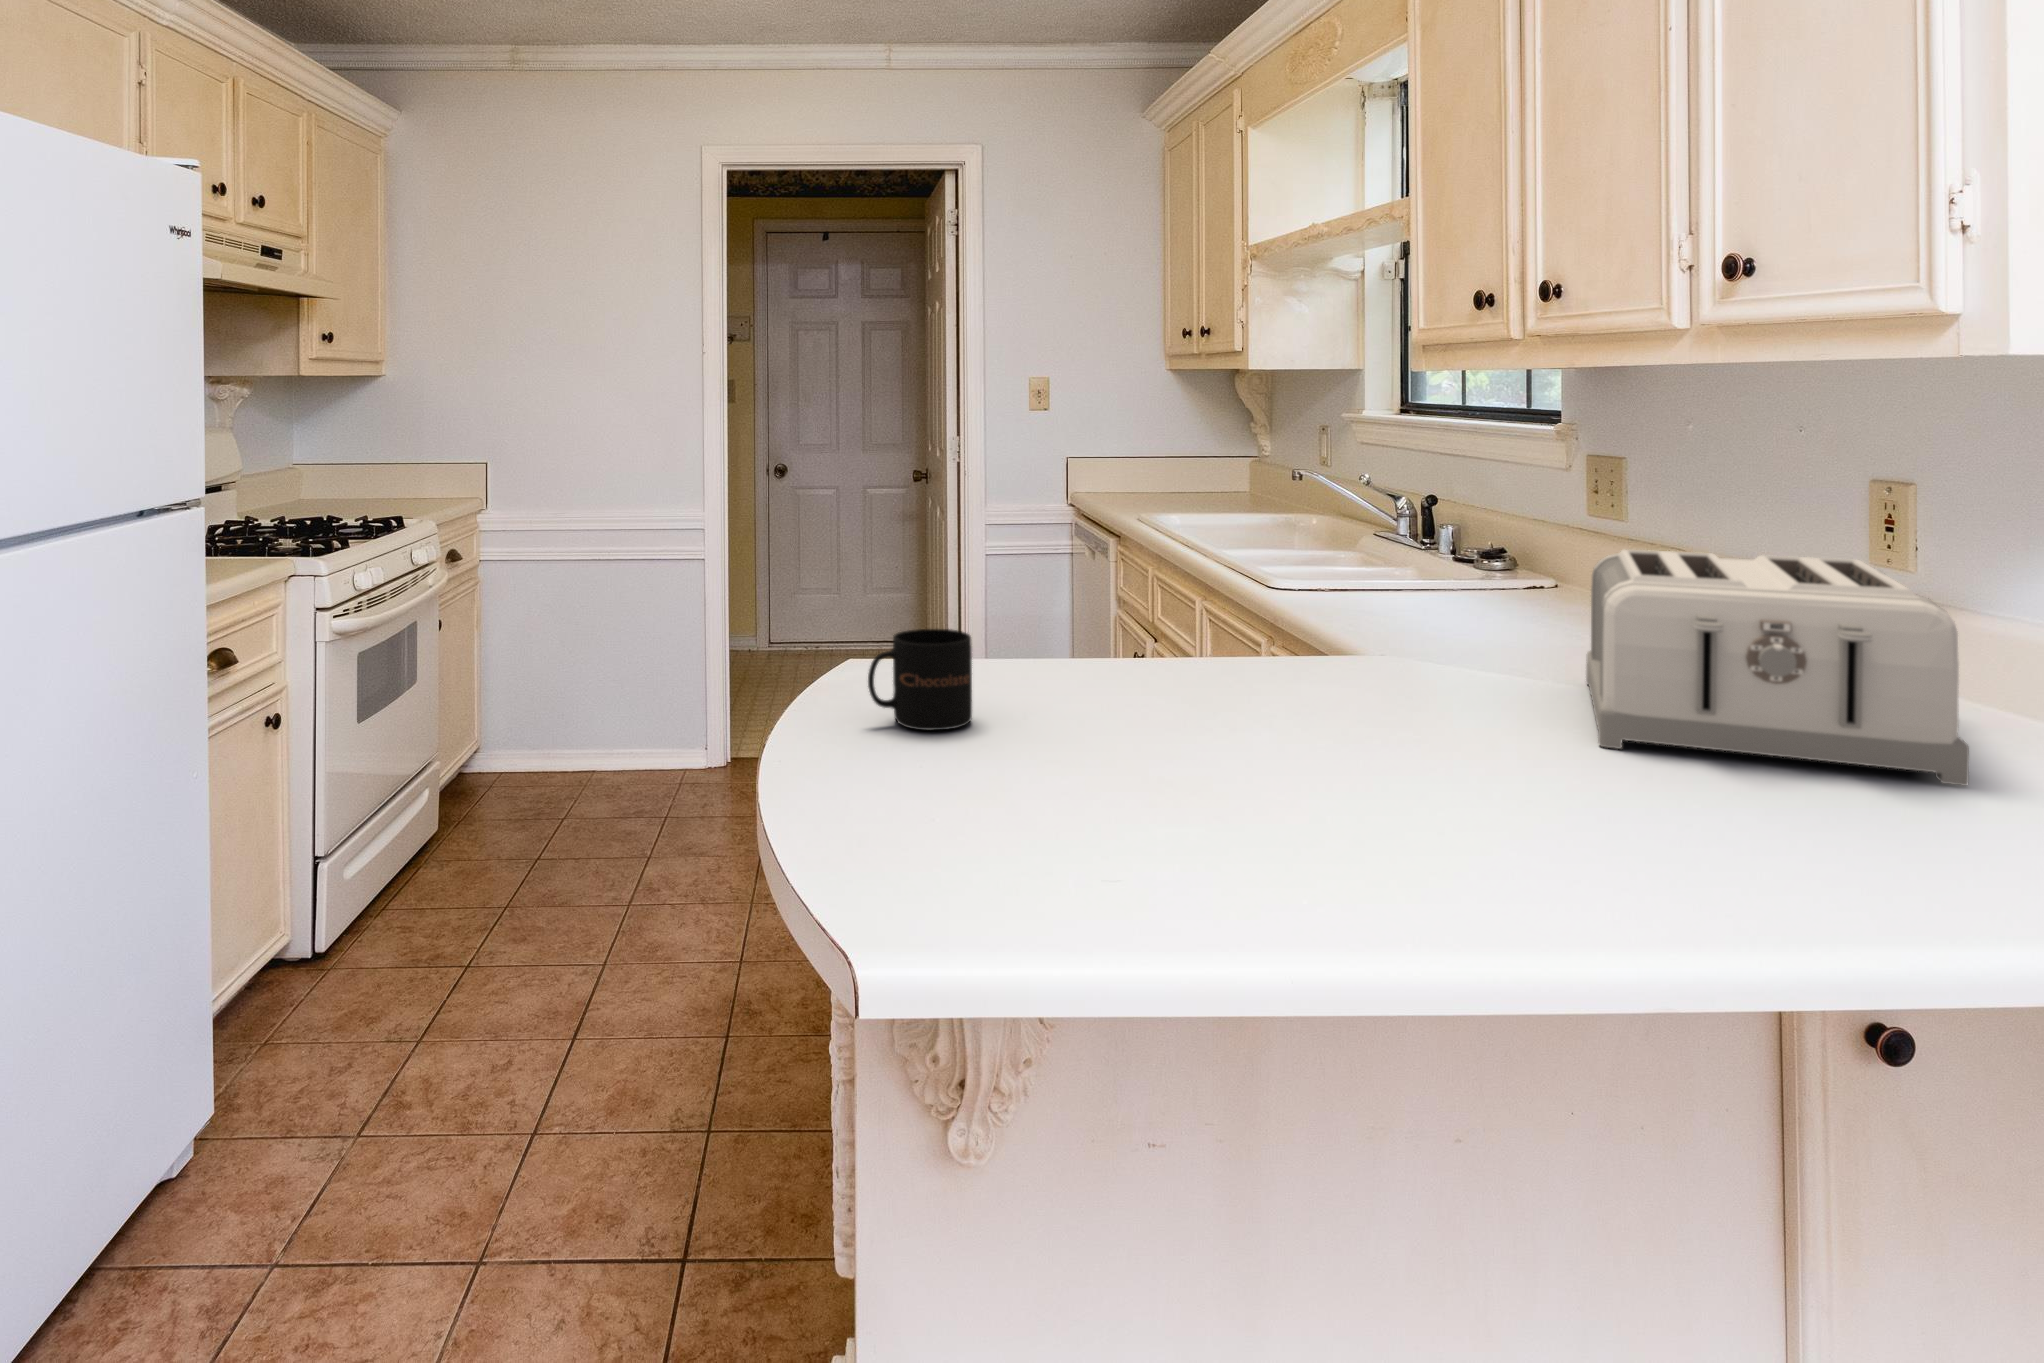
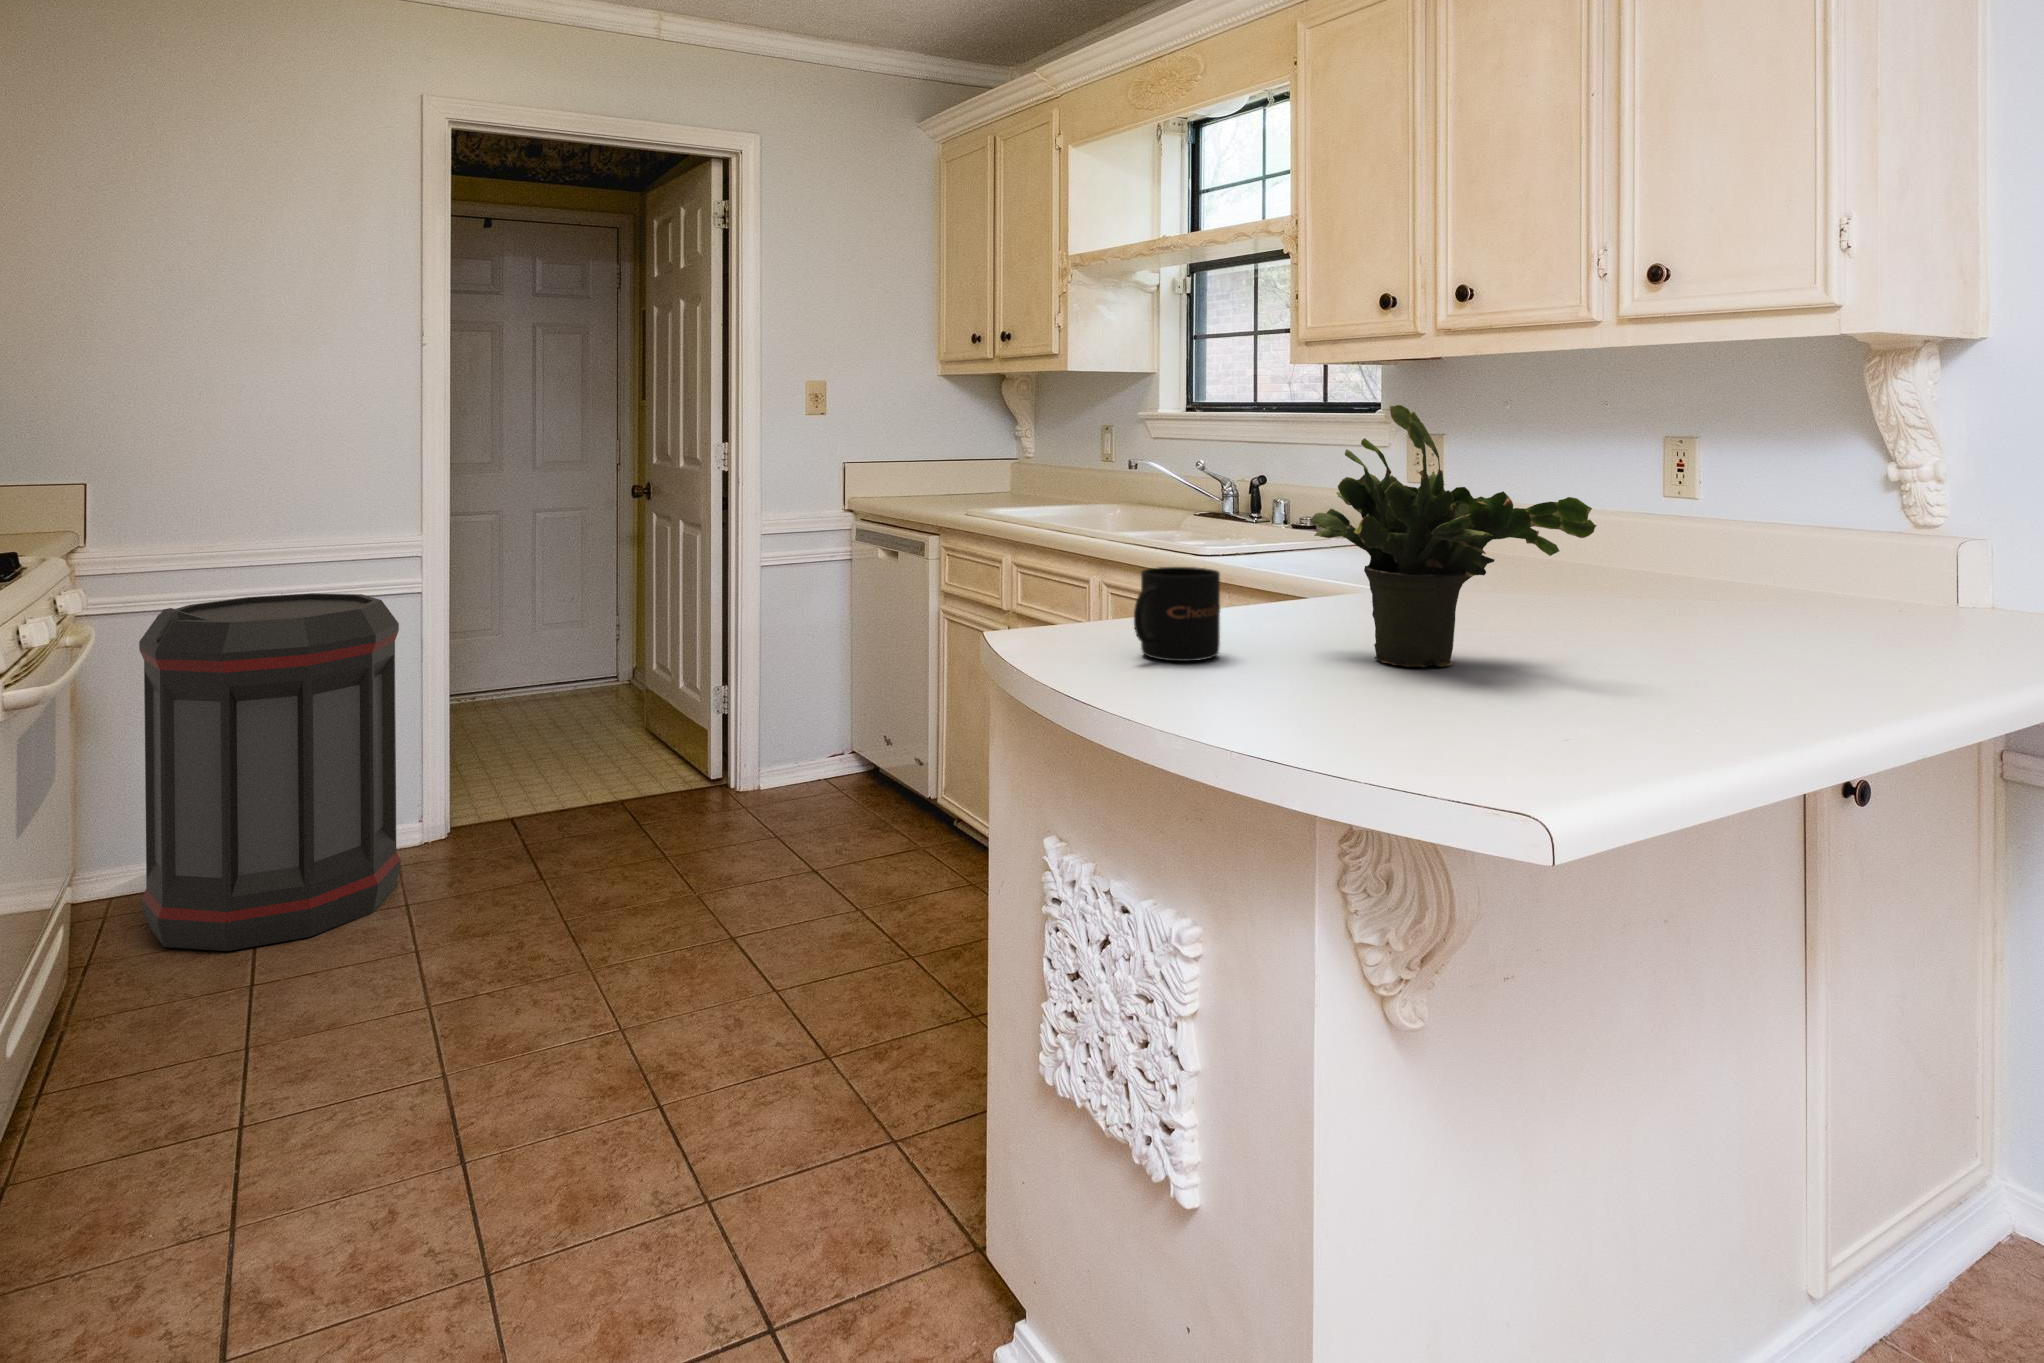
potted plant: none [1038,478,1337,774] -> present [1311,405,1597,667]
toaster: present [1586,550,1969,786] -> none [1547,483,1855,623]
trash can: none [489,562,666,836] -> present [139,593,401,951]

